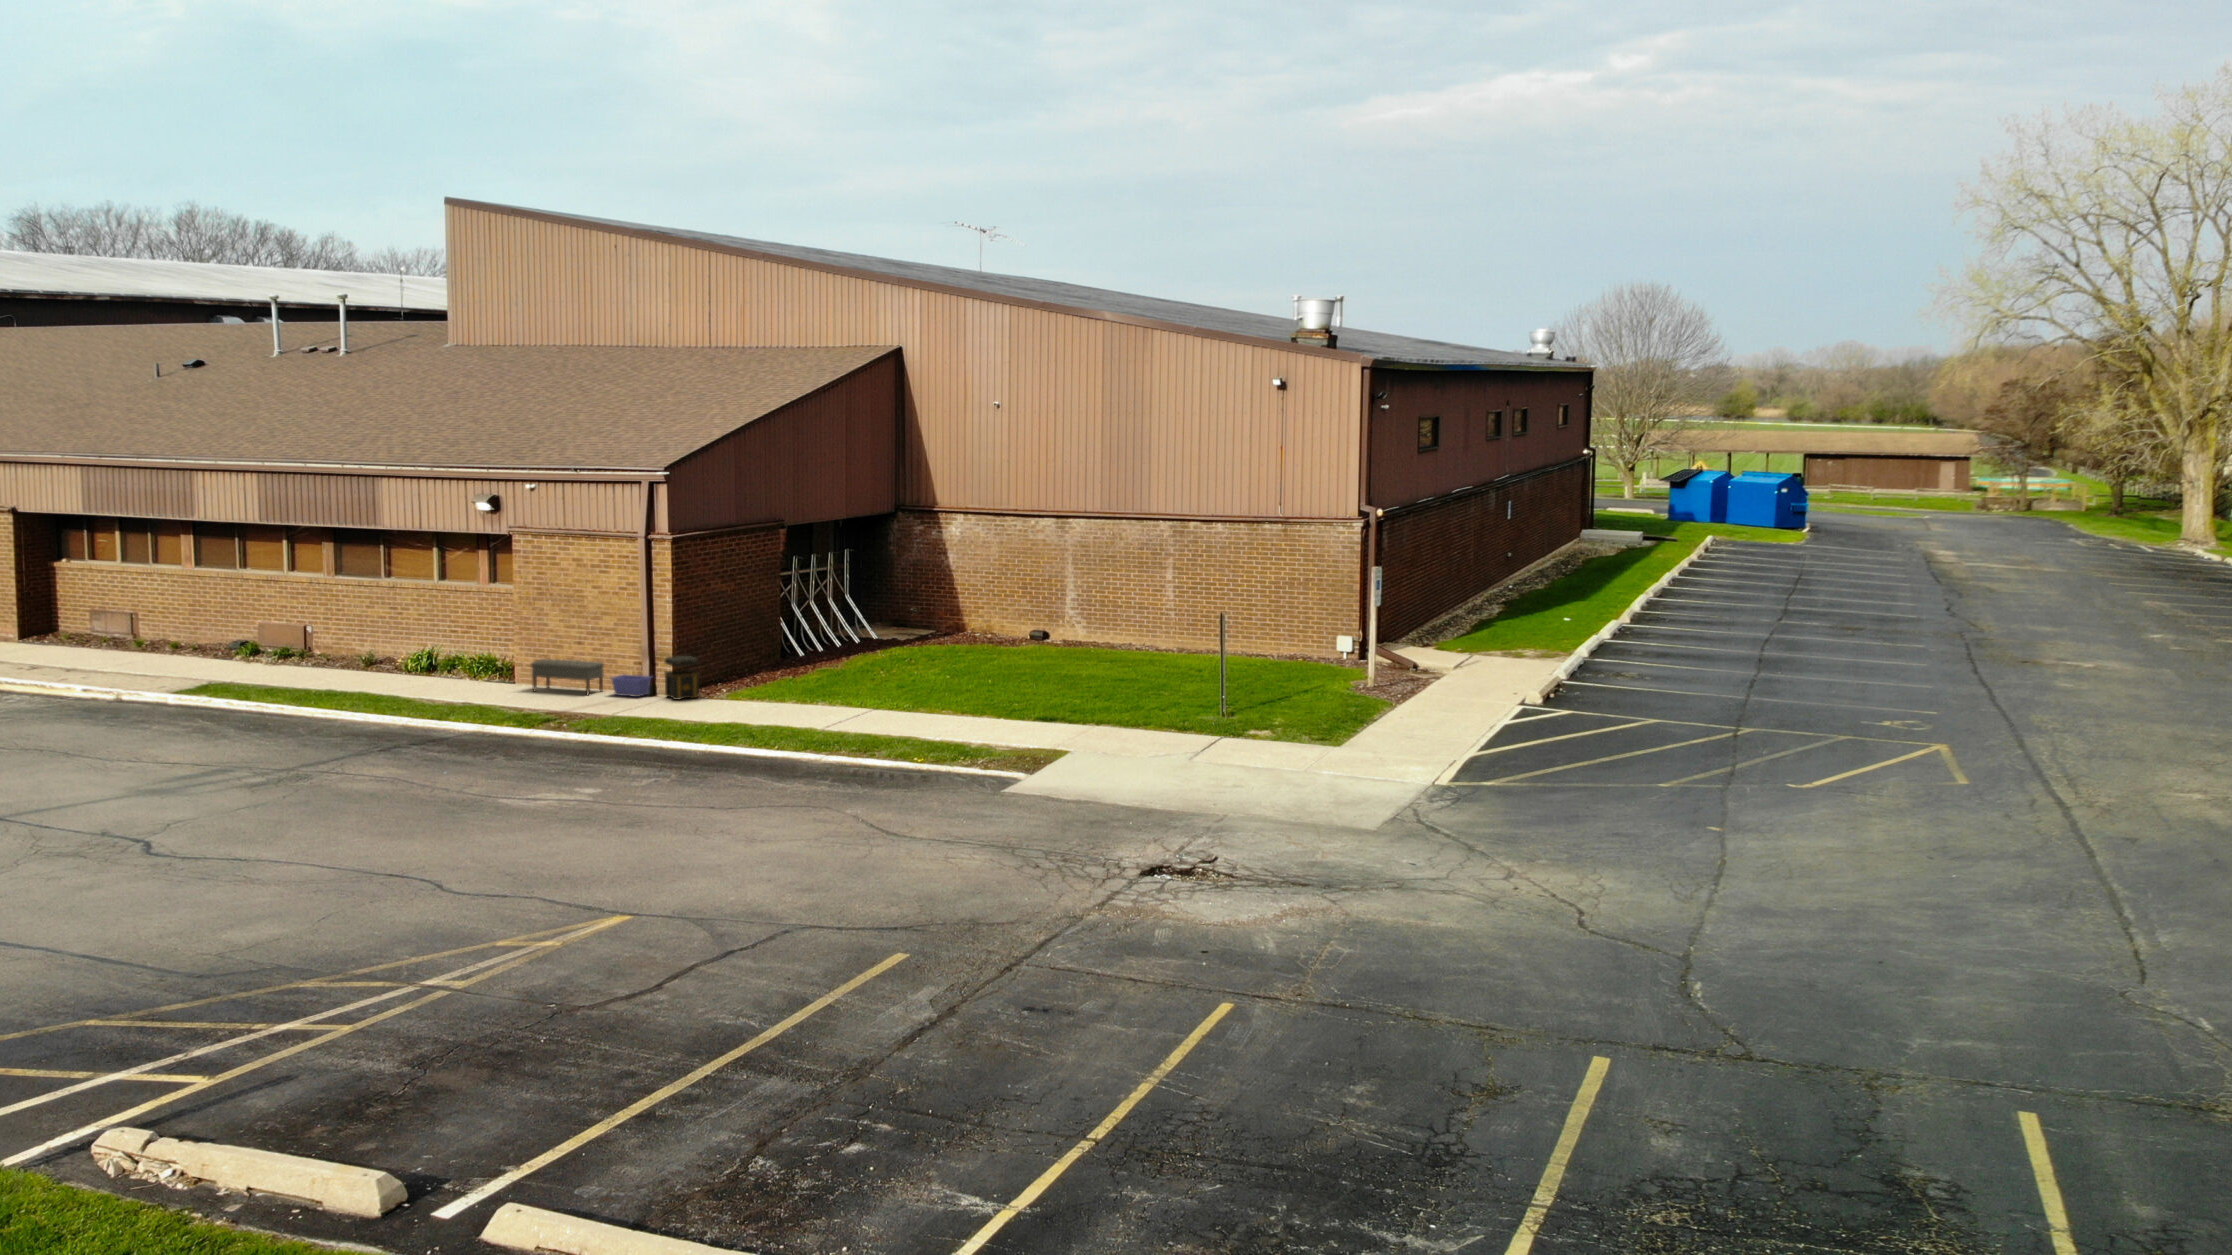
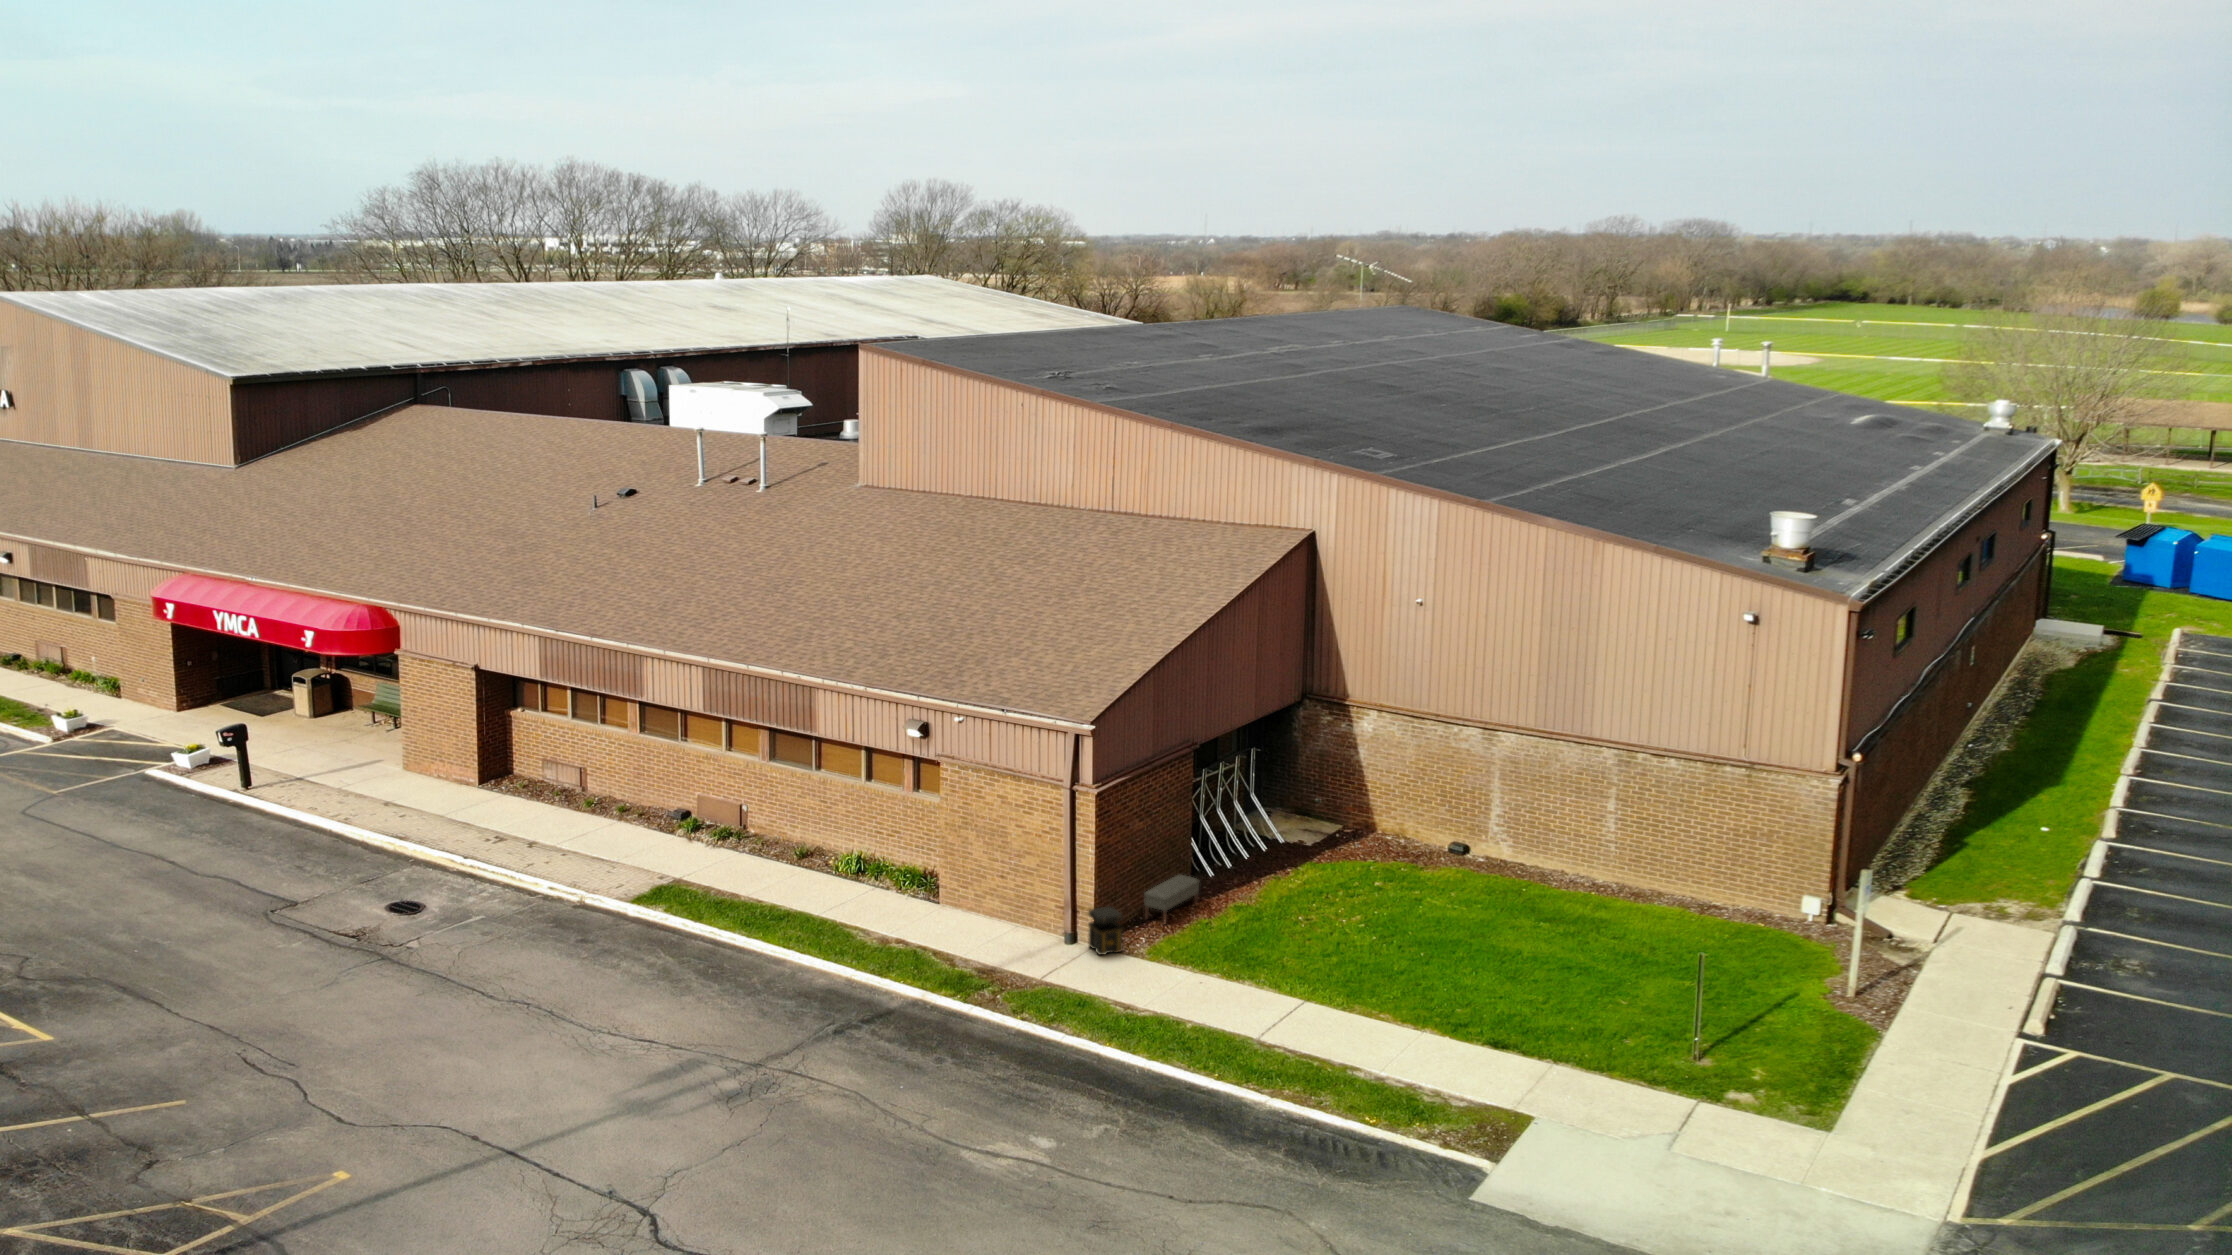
bench: present [531,658,604,695] -> present [1144,875,1199,924]
storage bin: present [611,675,652,697] -> none [1034,916,1076,945]

